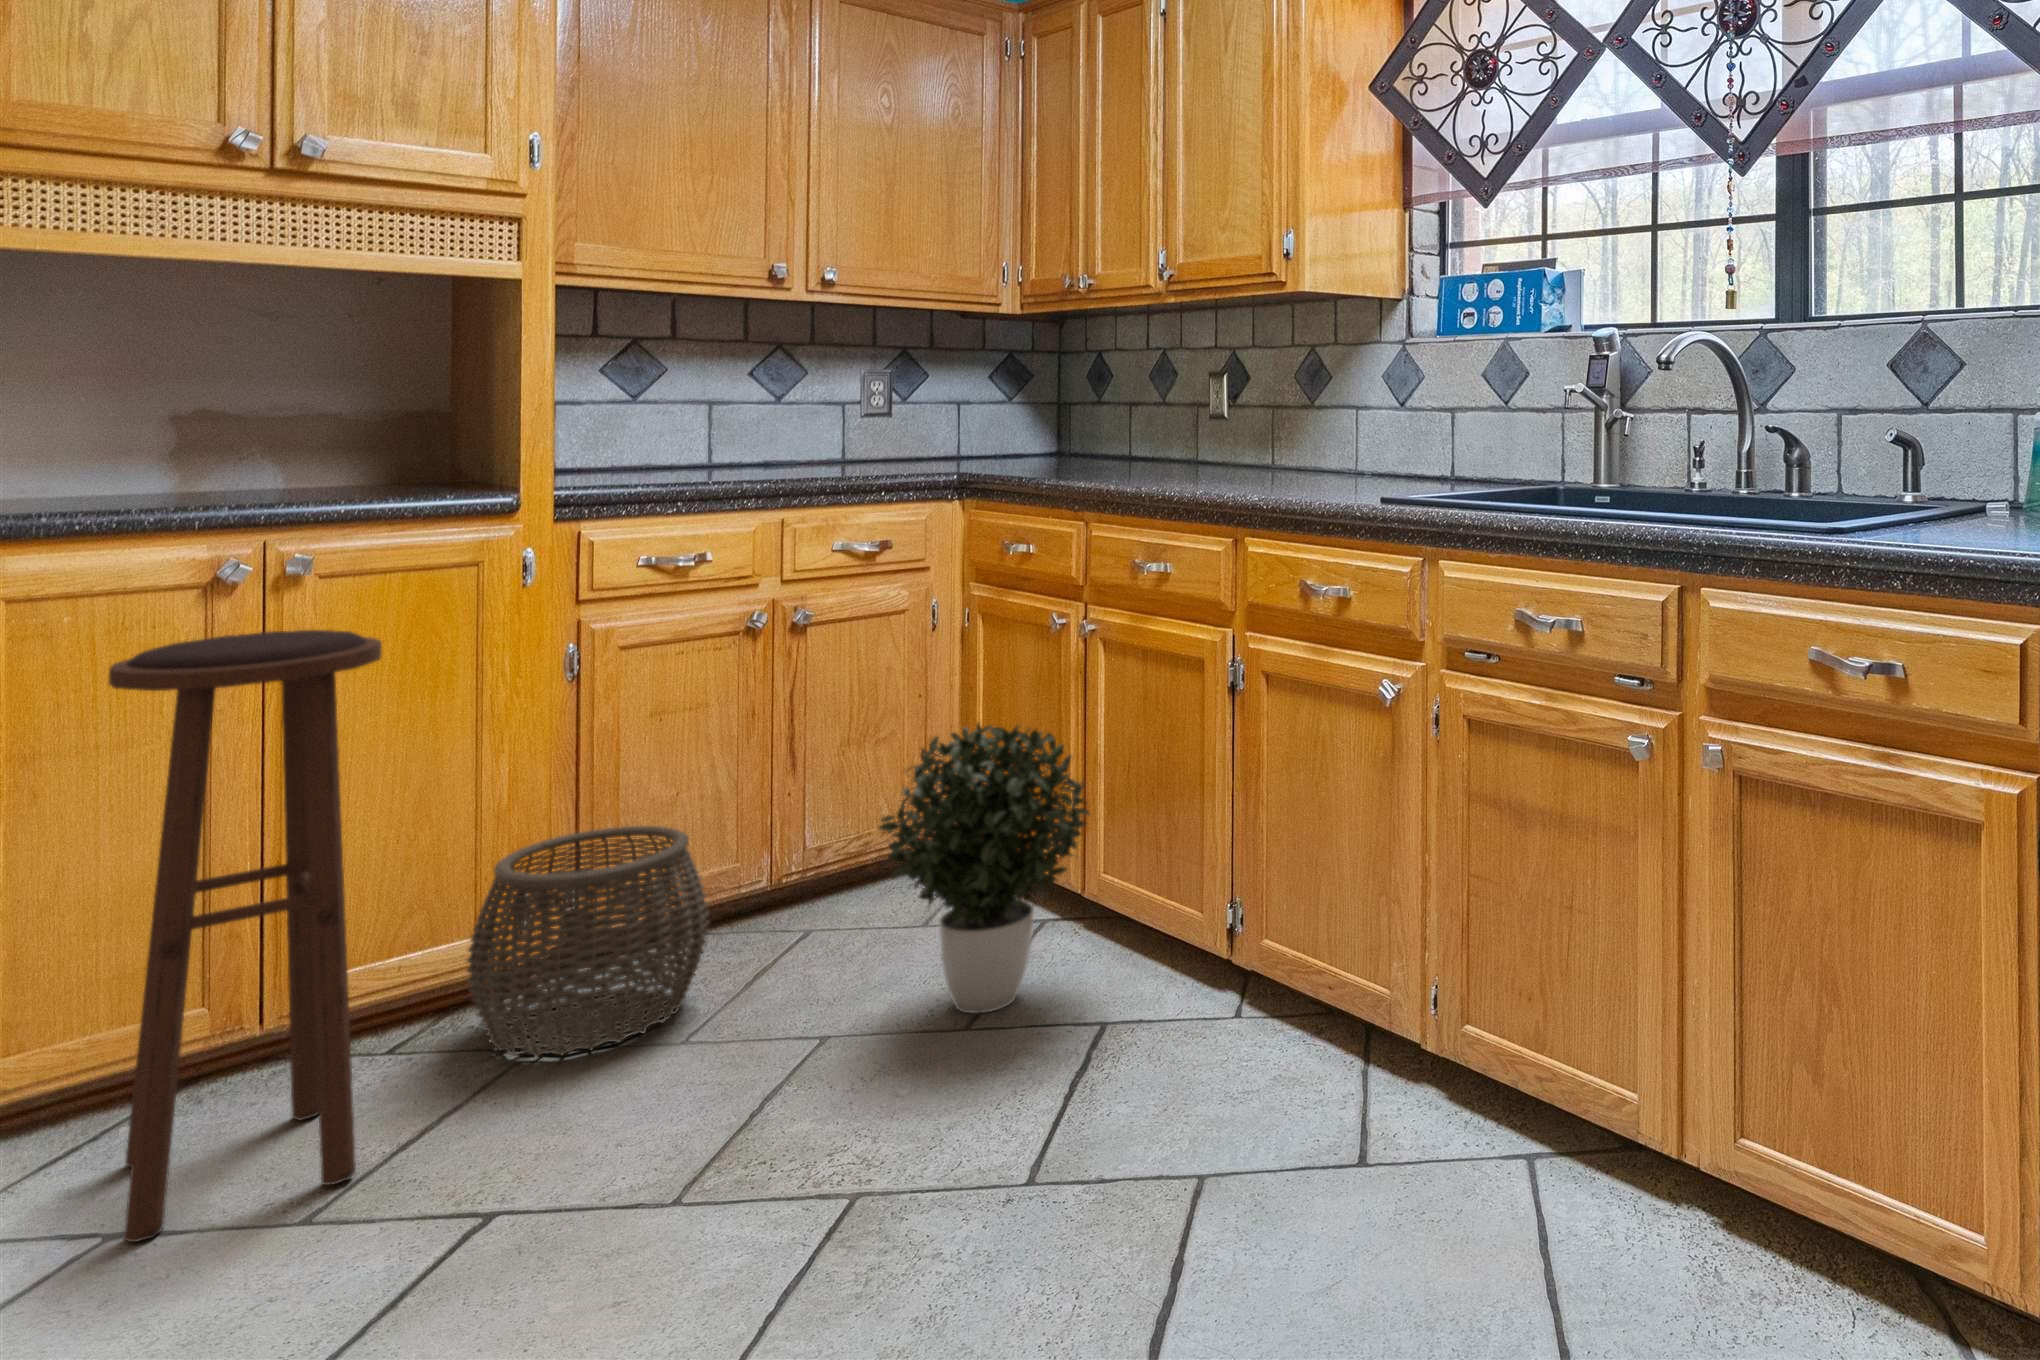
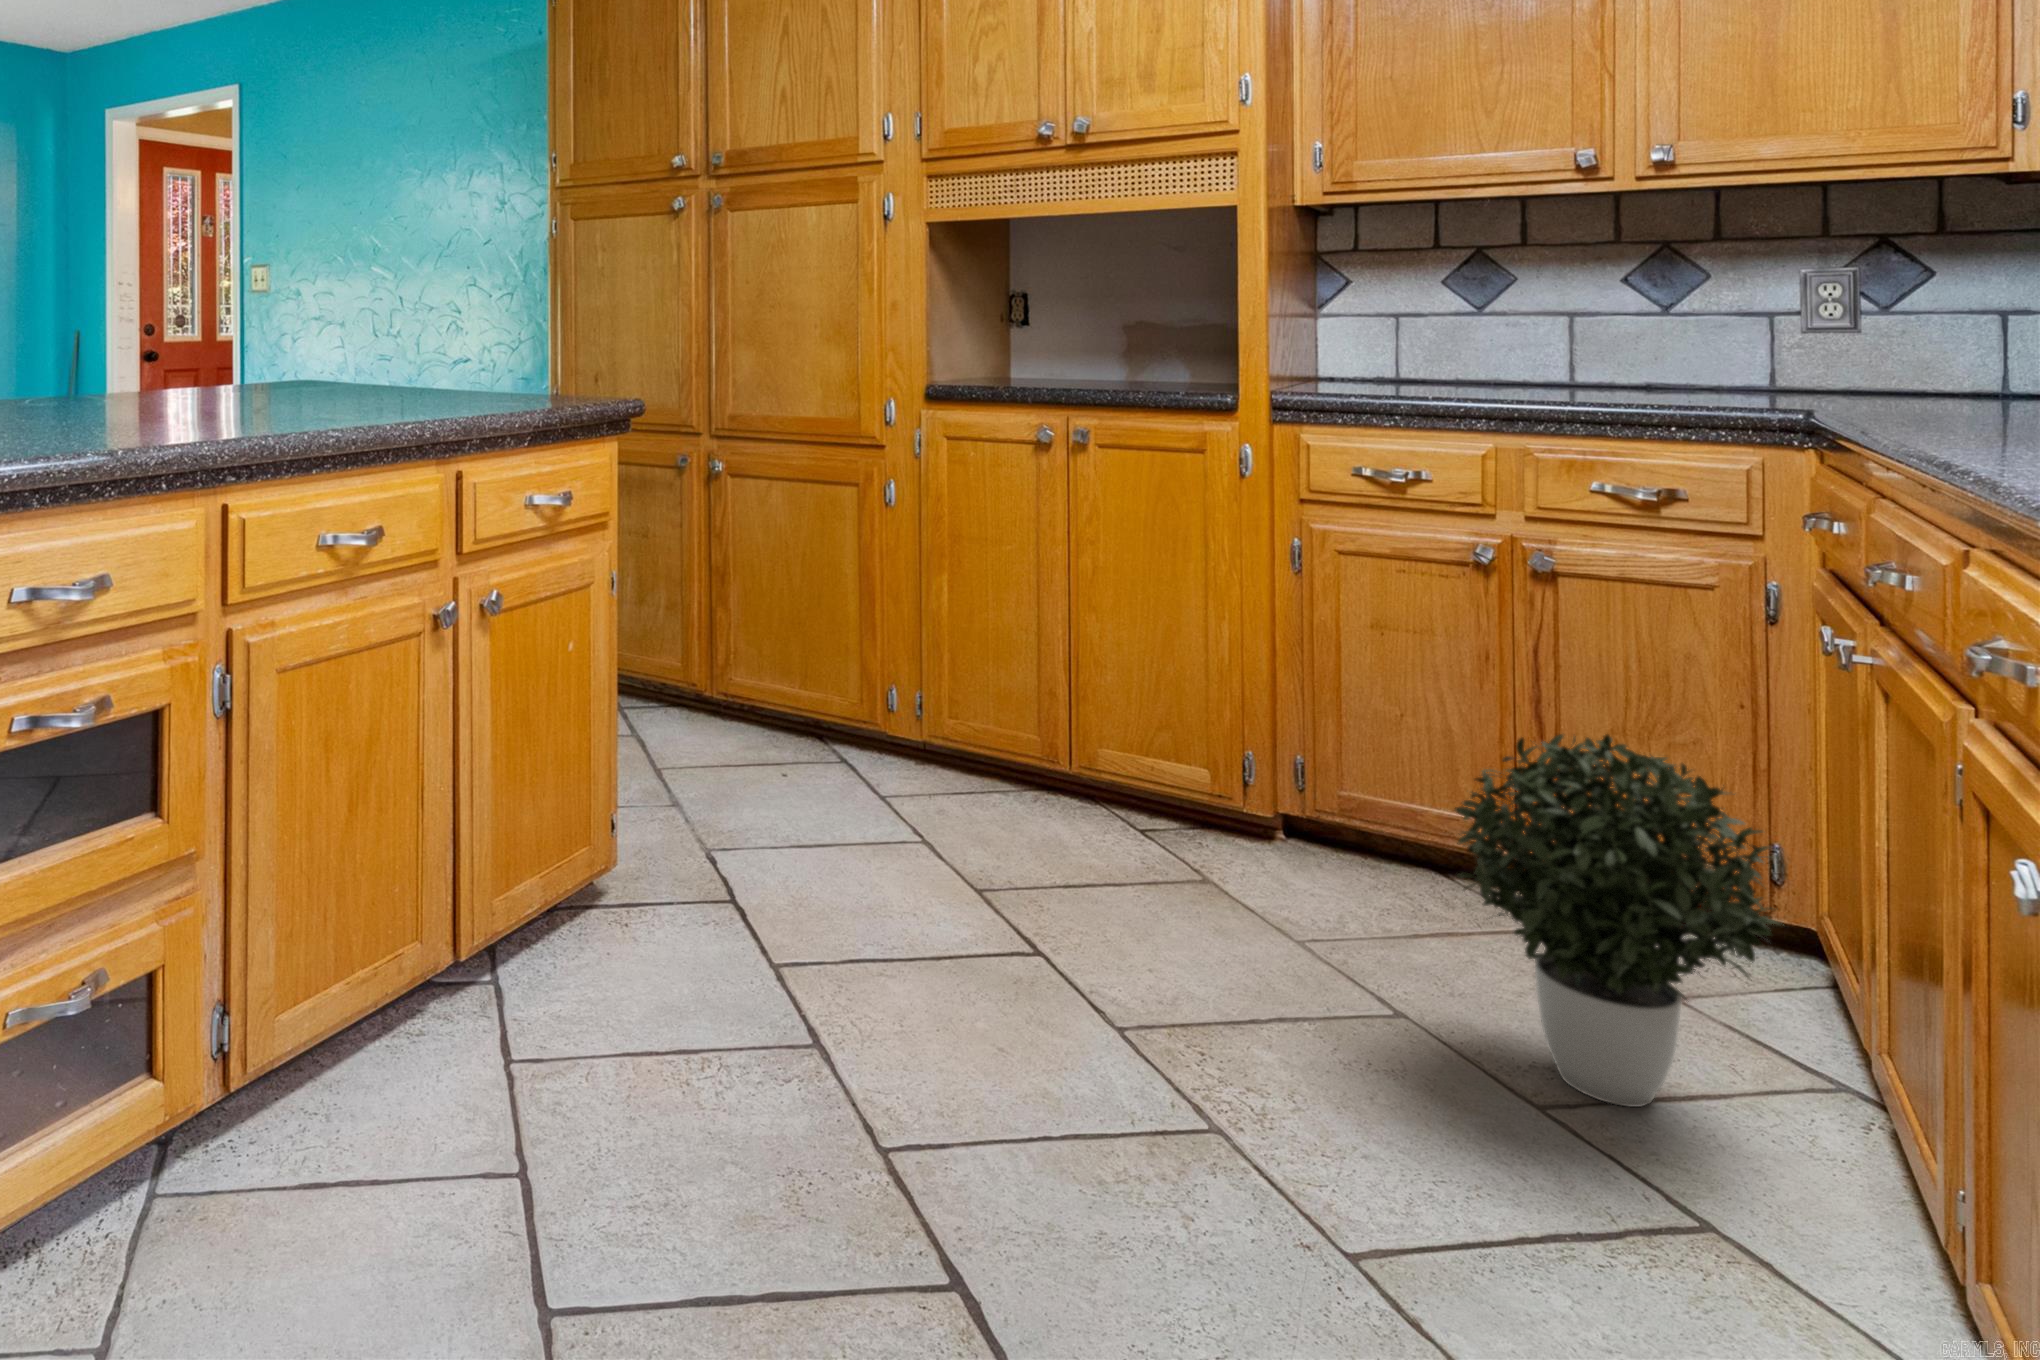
stool: present [108,630,382,1242] -> none [904,481,1060,884]
woven basket: present [467,826,709,1057] -> none [1160,705,1369,910]

